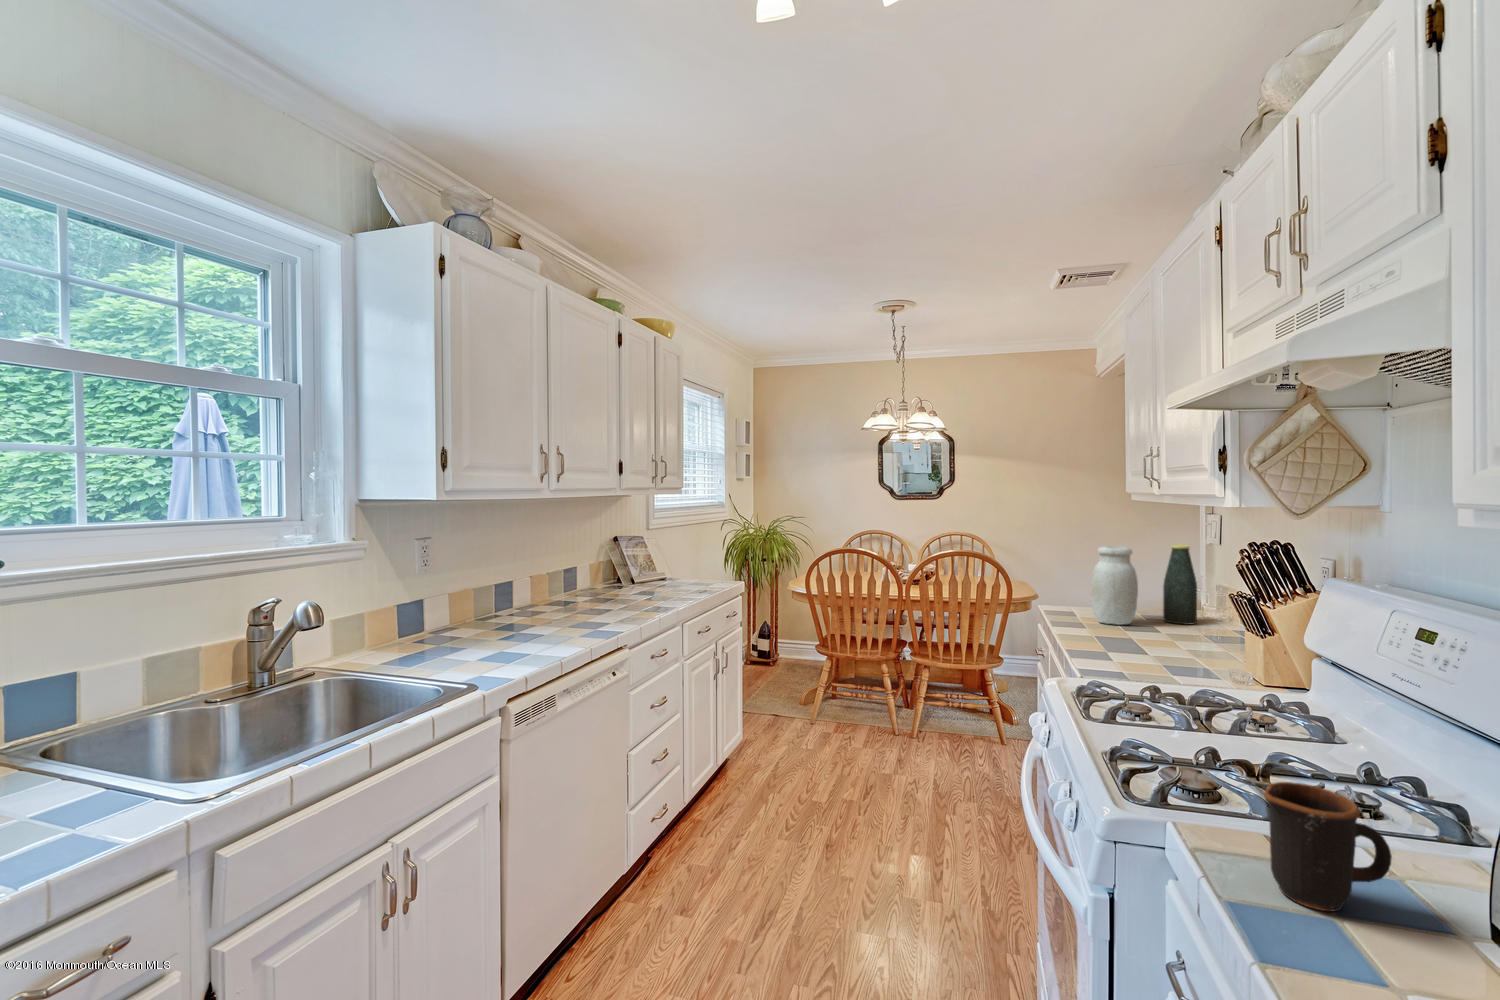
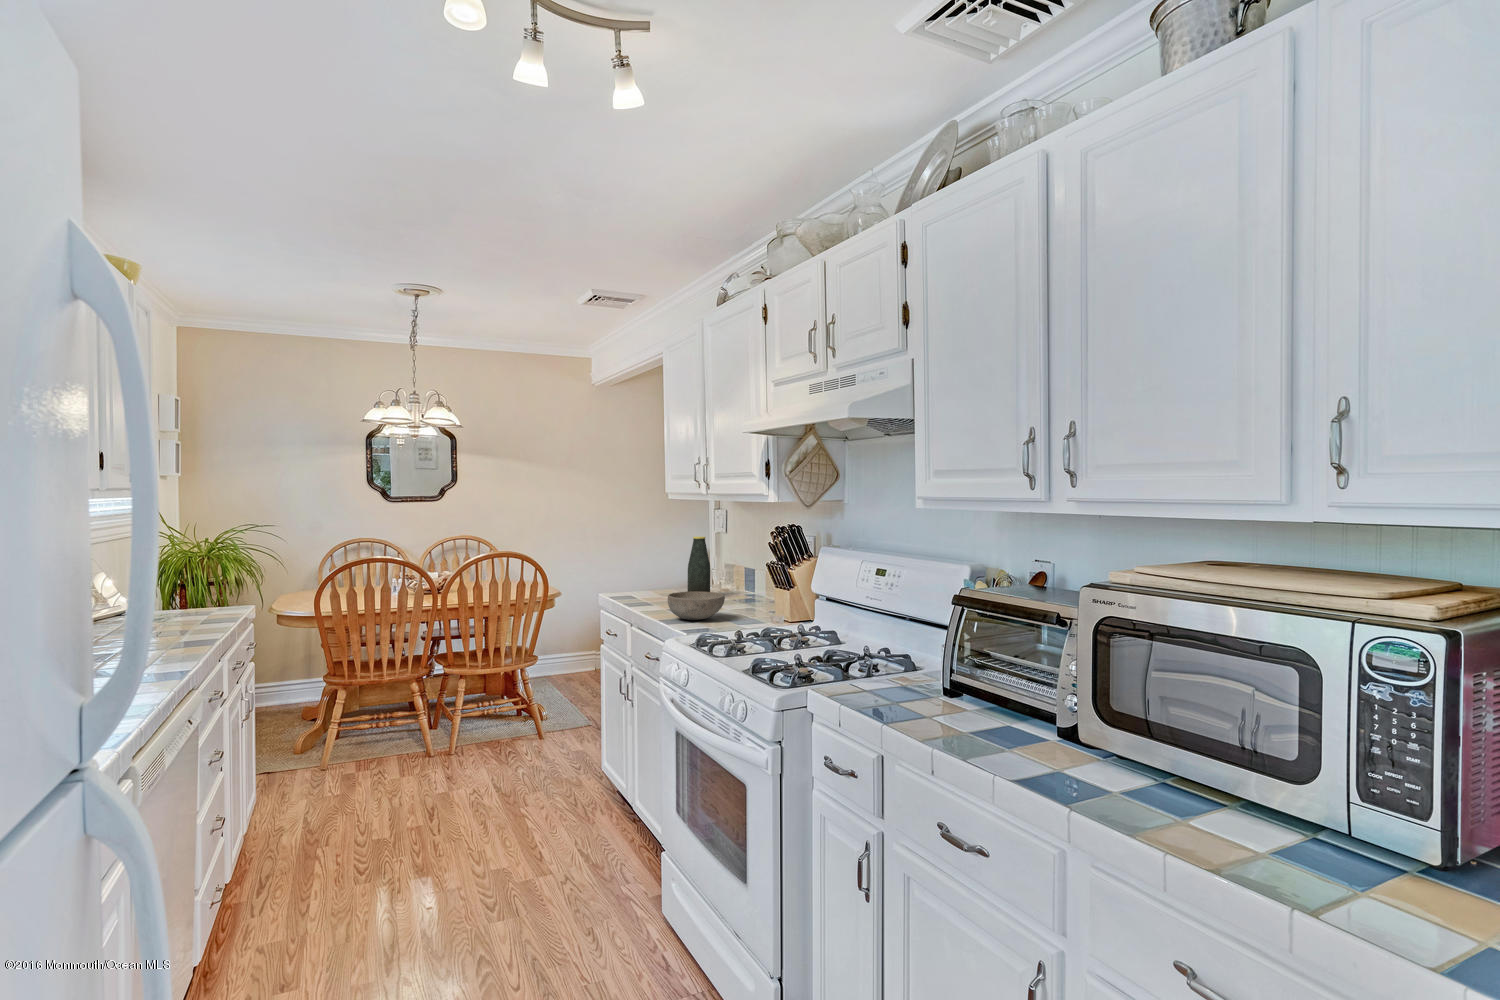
jar: present [1091,546,1138,625] -> none [641,539,676,604]
bowl: none [1098,615,1183,654] -> present [668,591,725,620]
mug: present [1264,782,1392,911] -> none [874,643,918,702]

